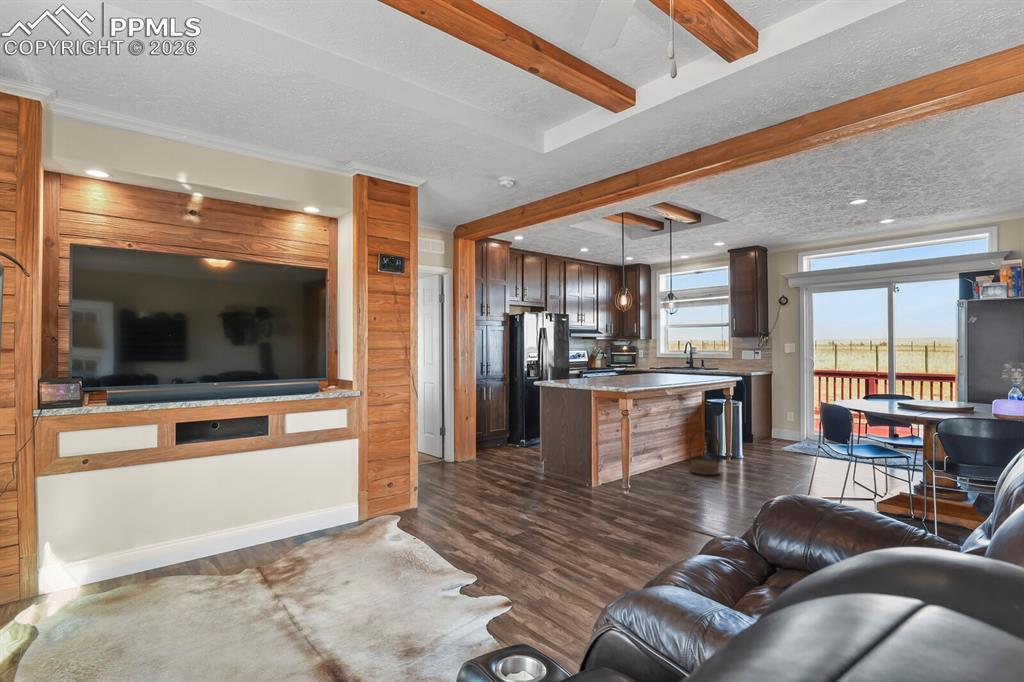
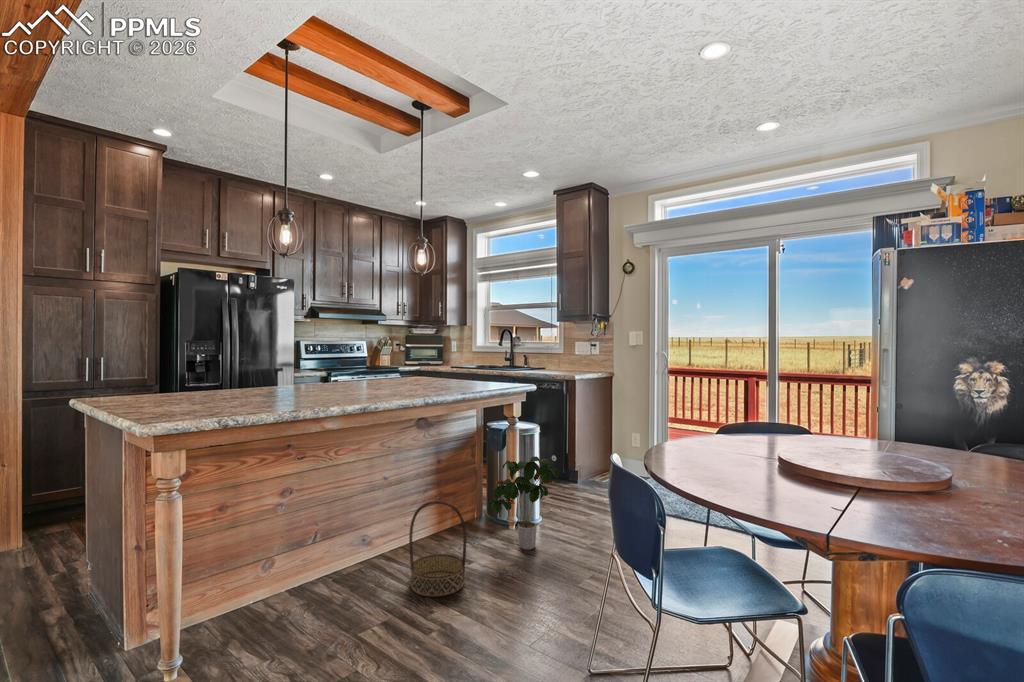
potted plant: none [720,415,758,465] -> present [488,456,560,549]

